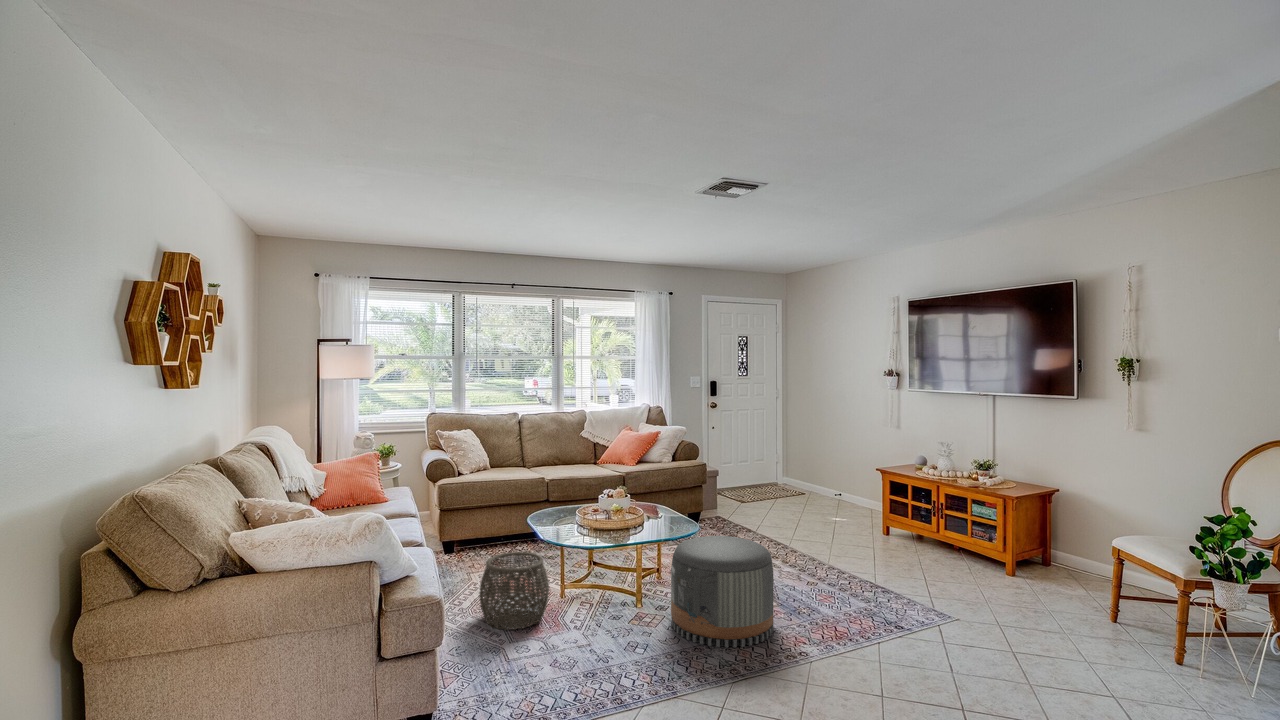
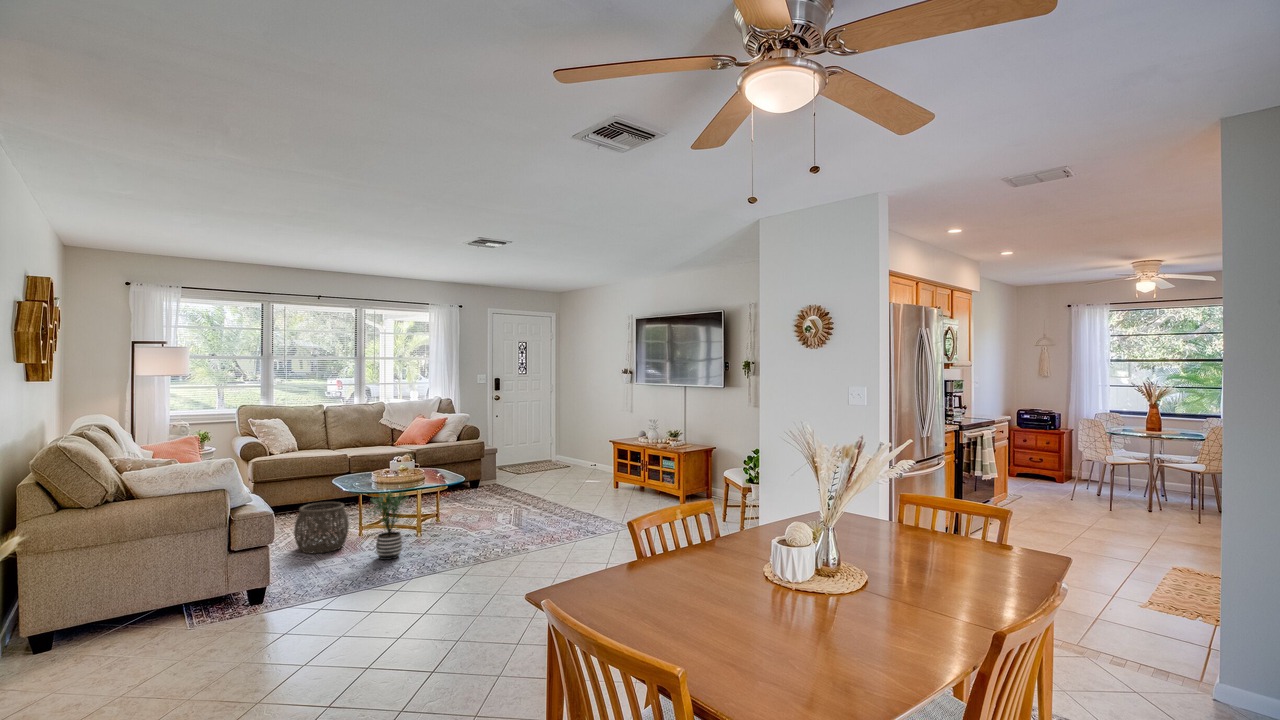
pouf: present [671,536,774,648] -> none [439,483,509,550]
potted plant: none [572,547,639,656] -> present [367,491,407,560]

